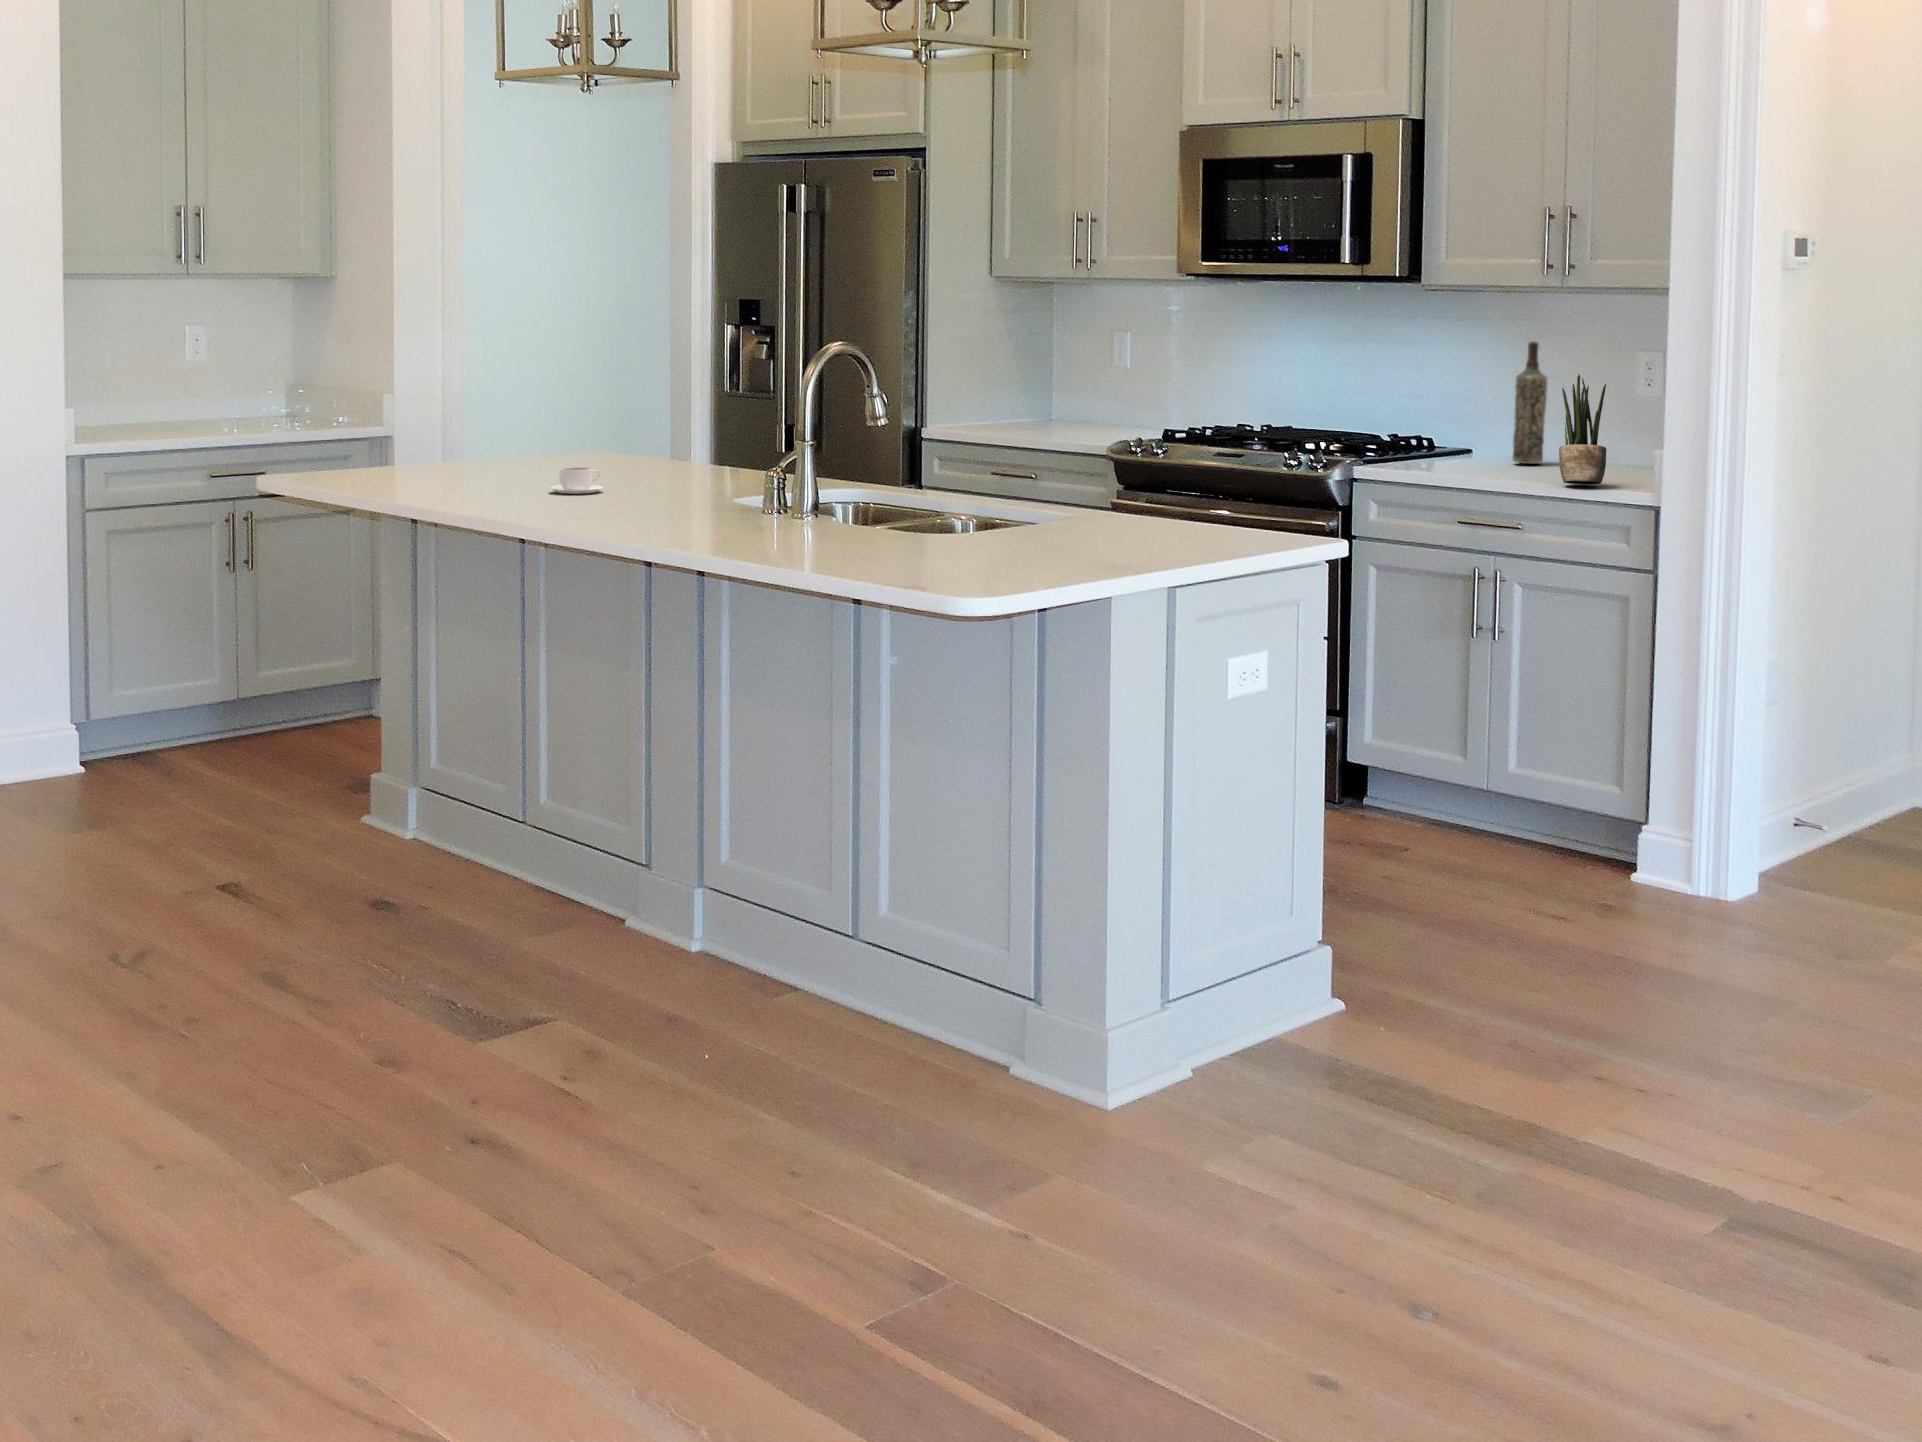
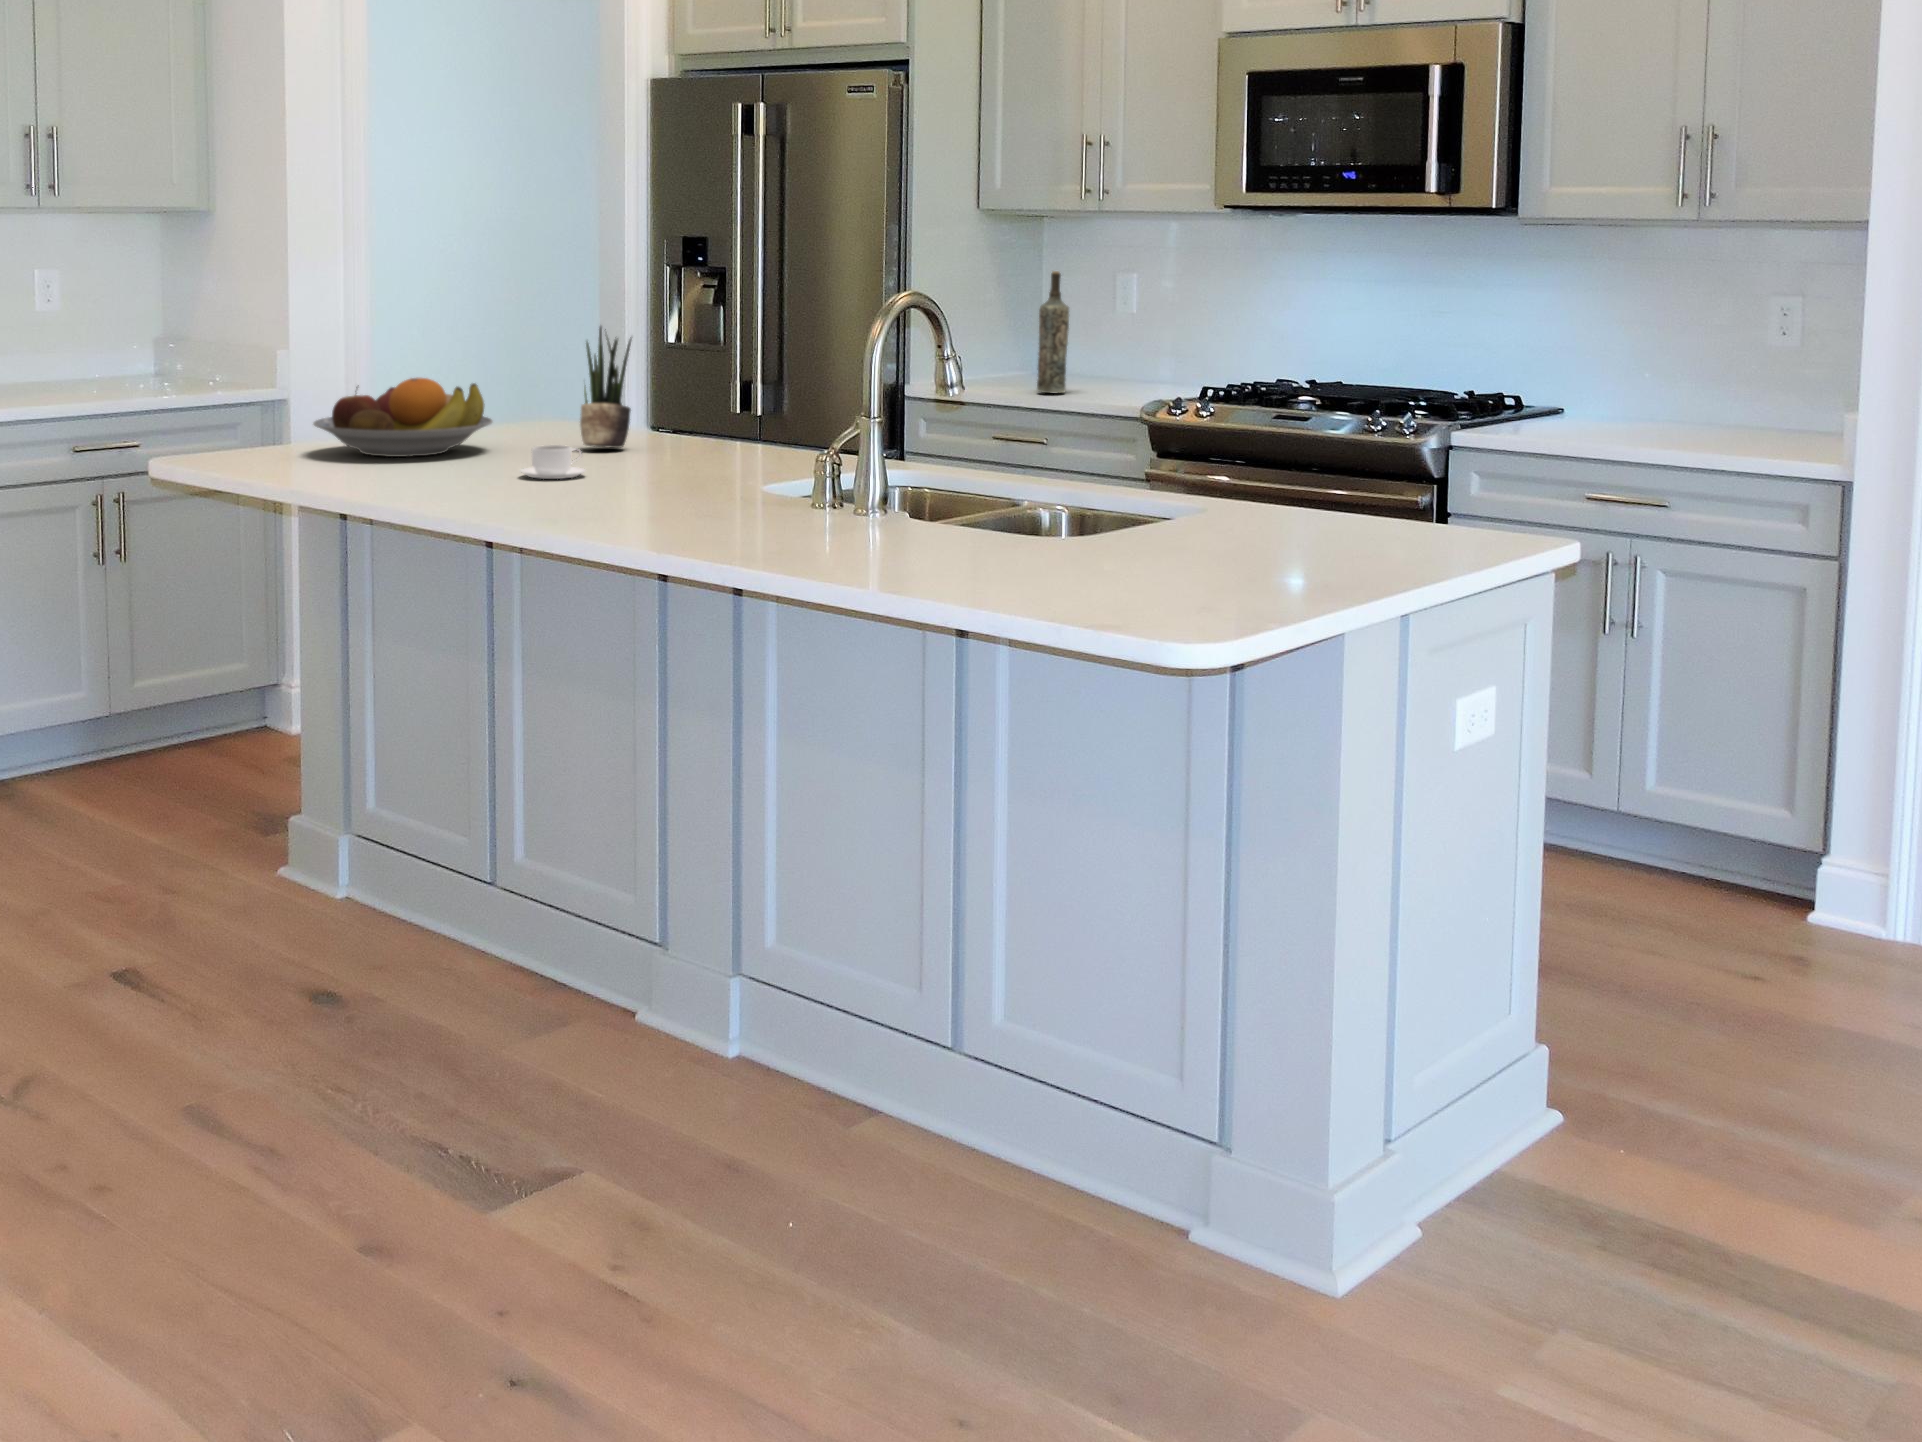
bottle: present [1512,341,1547,464] -> present [1037,271,1069,393]
potted plant: present [1559,375,1607,484] -> present [580,326,632,448]
fruit bowl: none [394,414,541,478] -> present [313,378,493,457]

